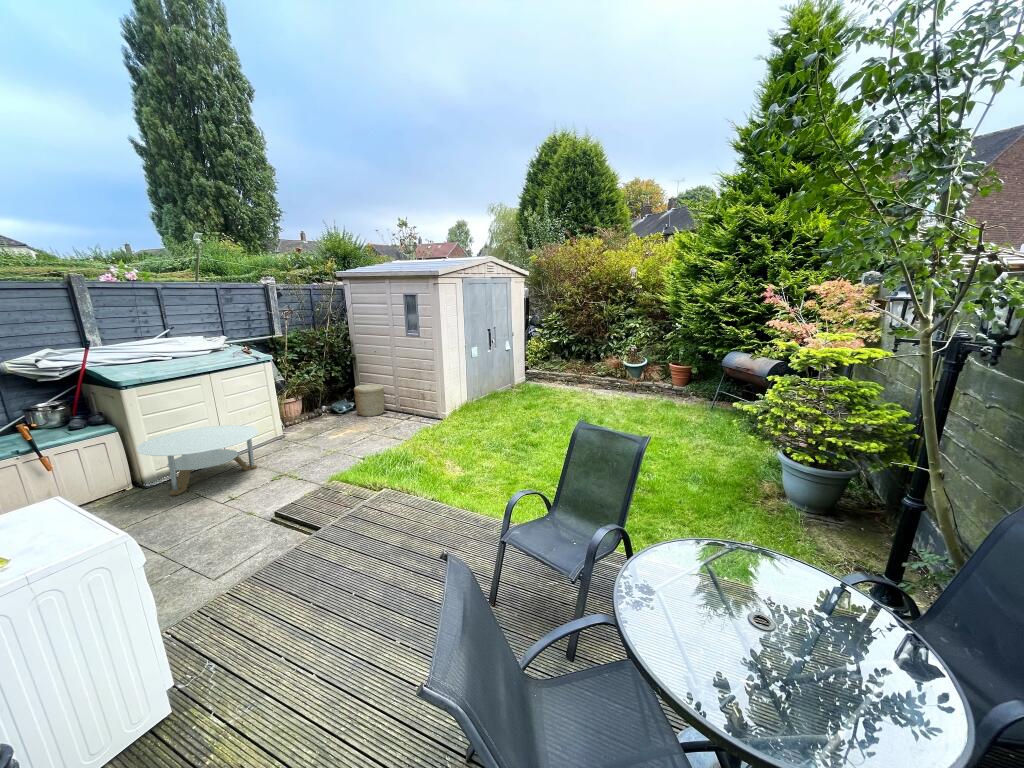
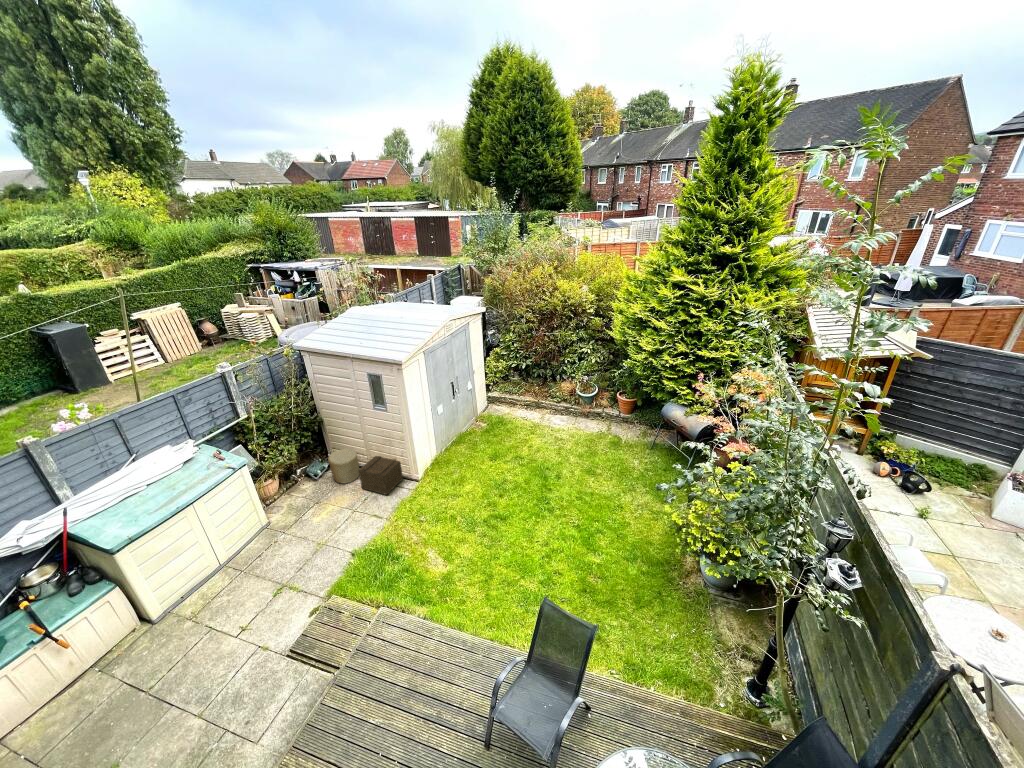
wooden crate: none [382,389,428,423] -> present [358,456,403,495]
round table: present [136,425,258,495] -> none [150,553,261,651]

